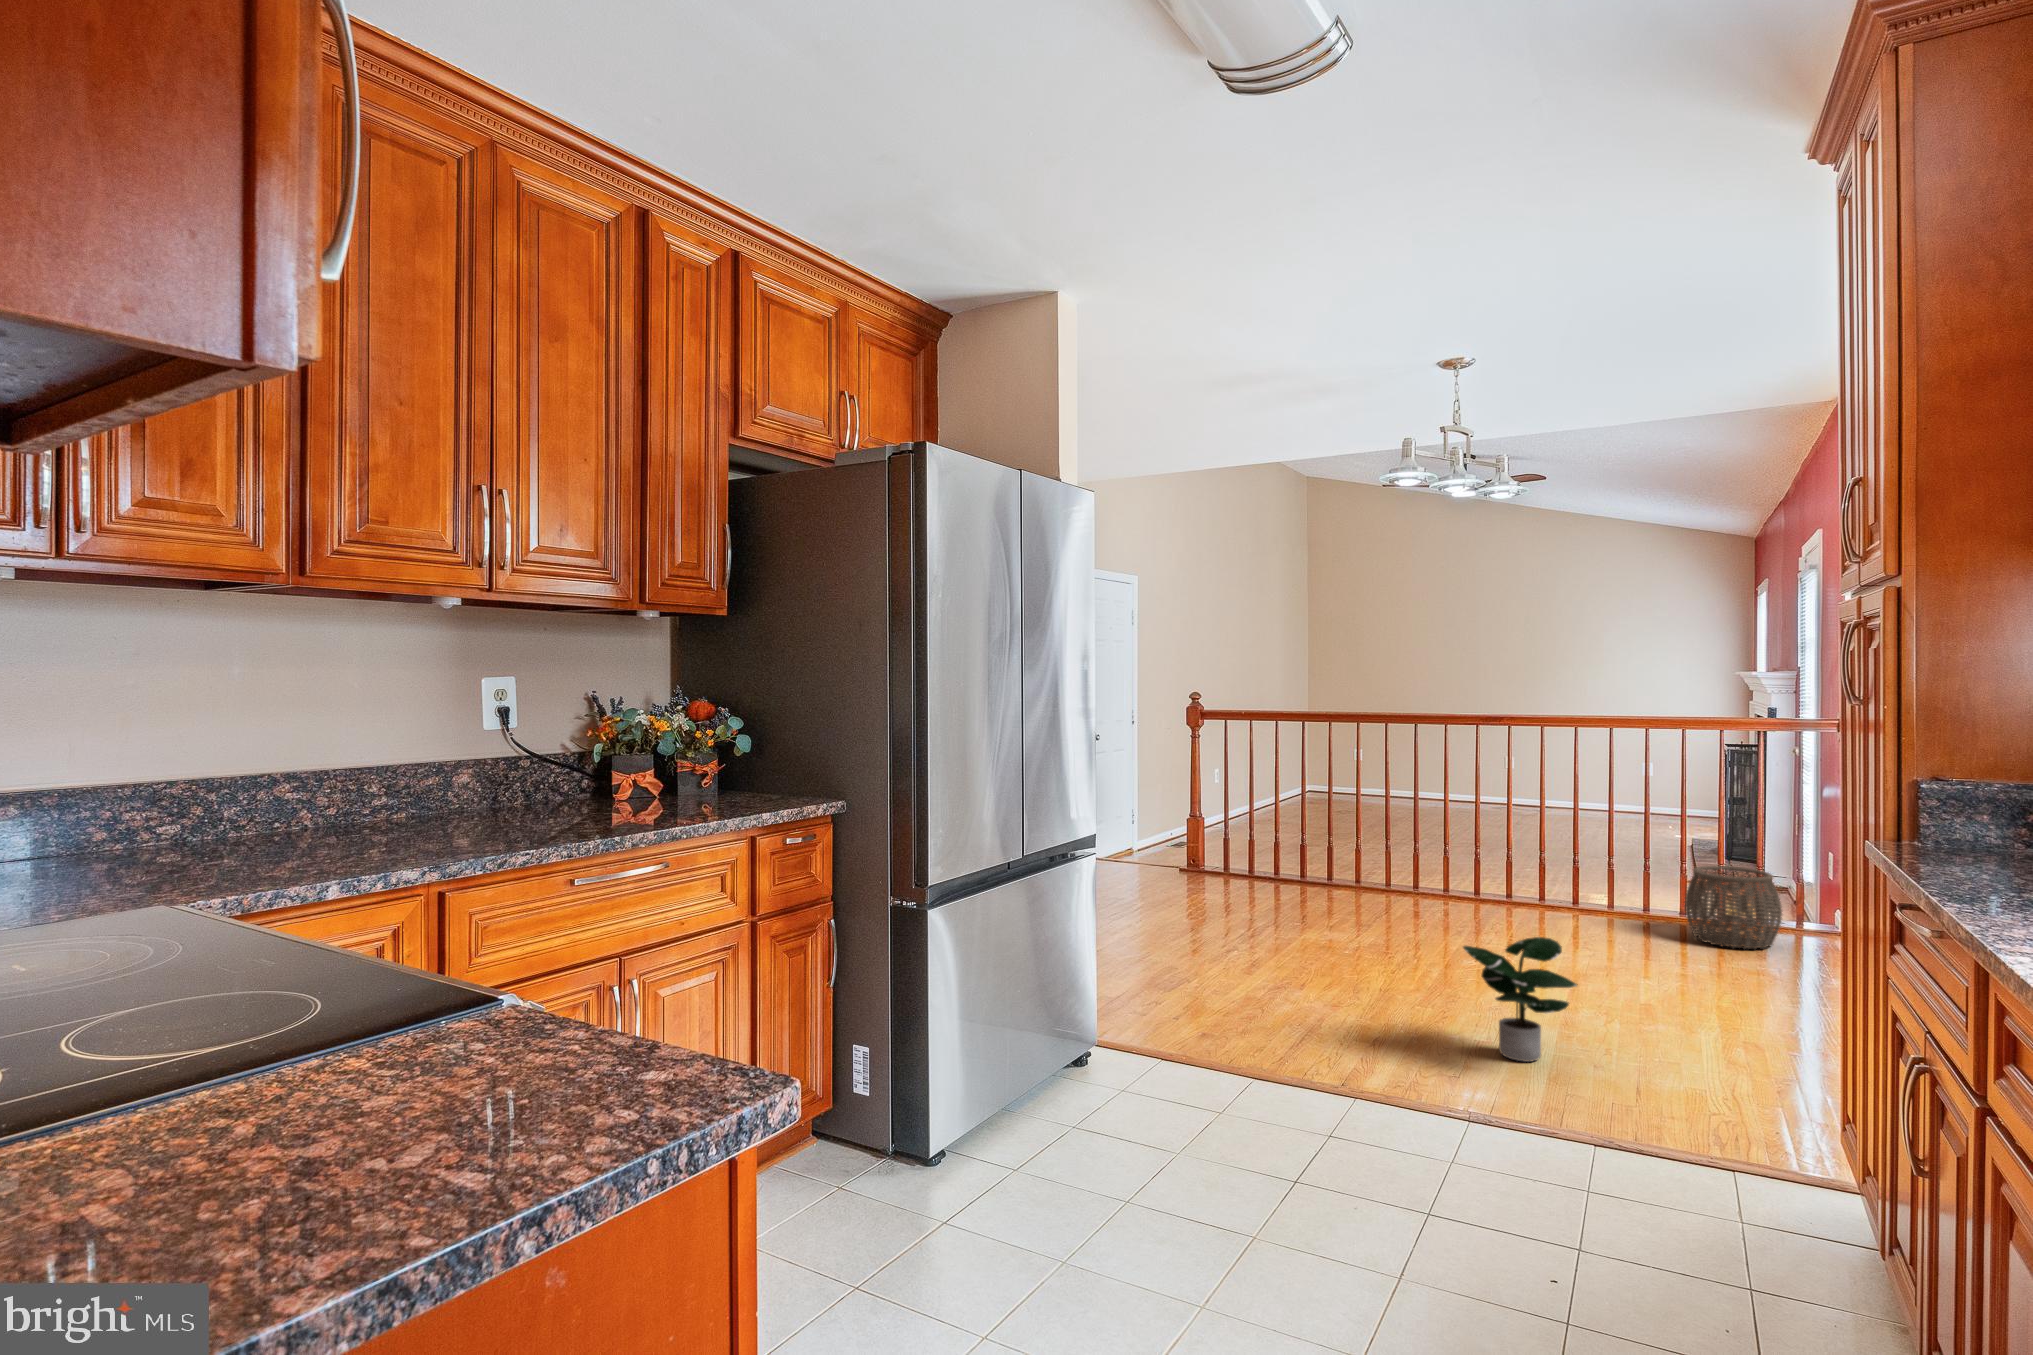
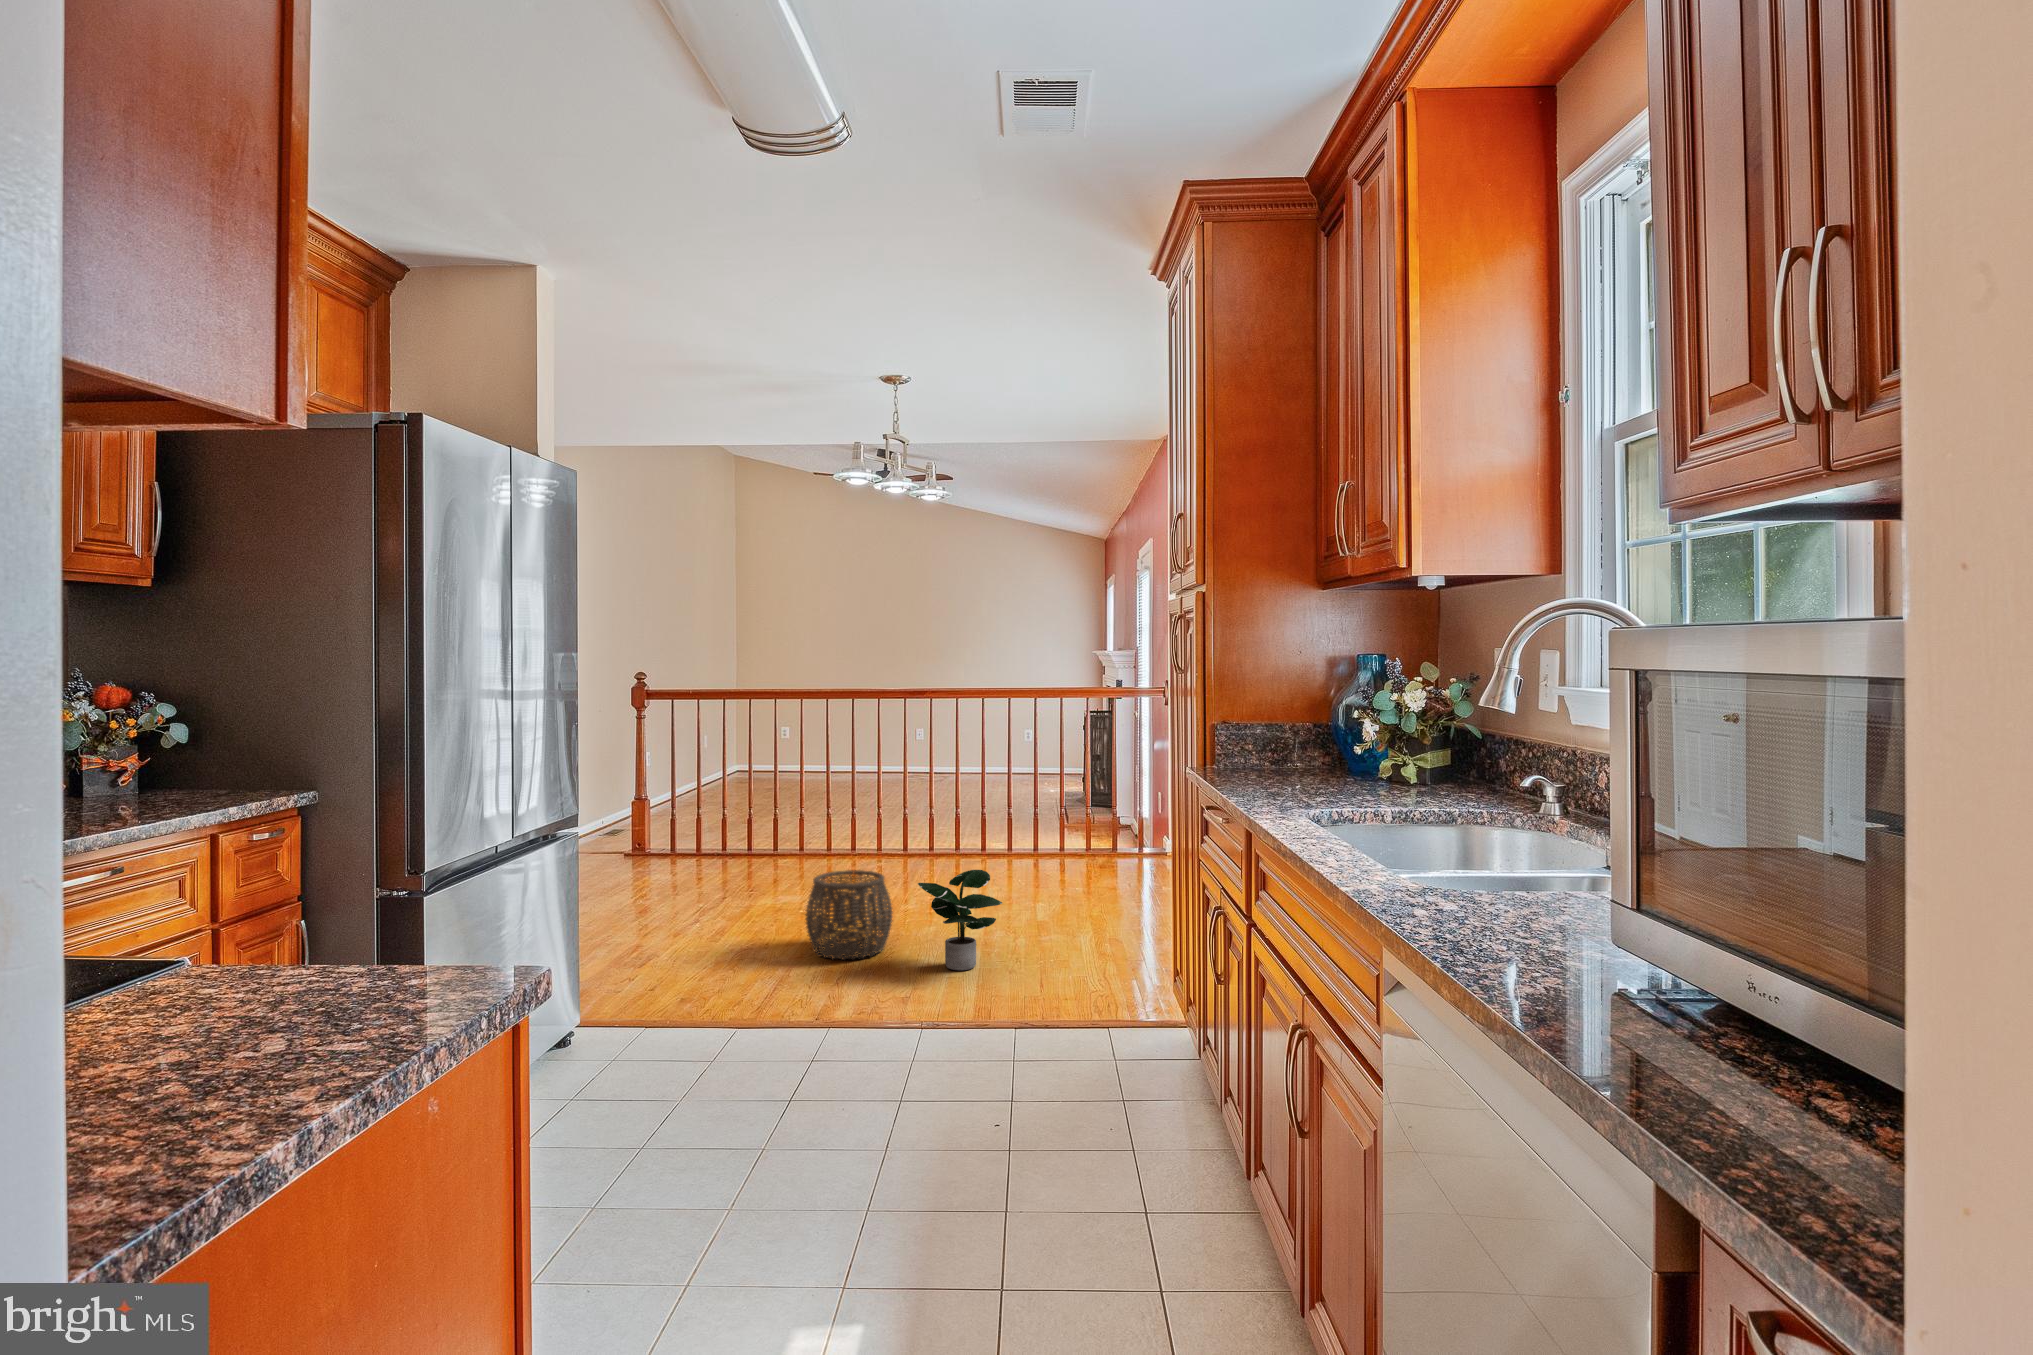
woven basket: present [1685,866,1782,949] -> present [806,870,893,960]

